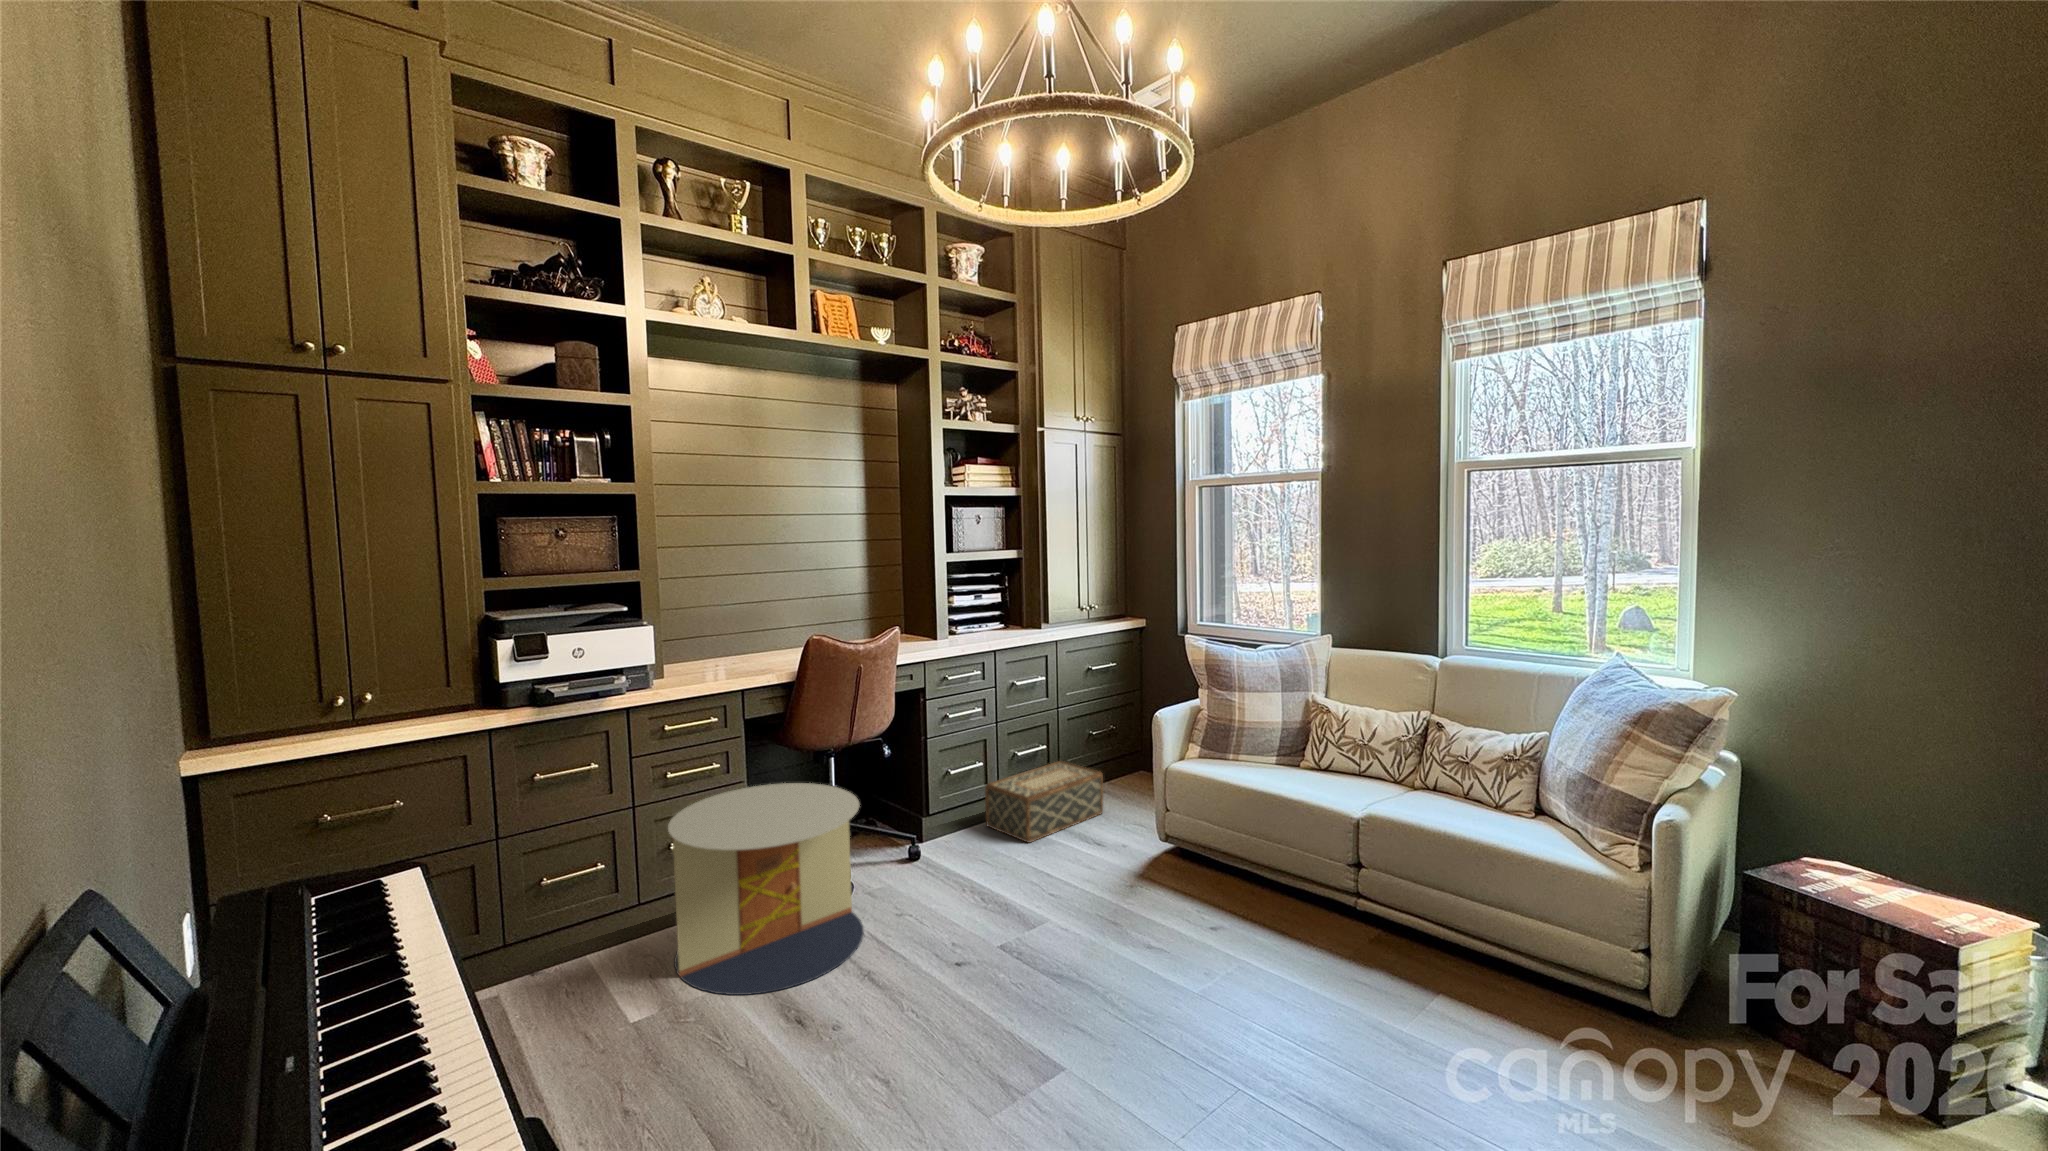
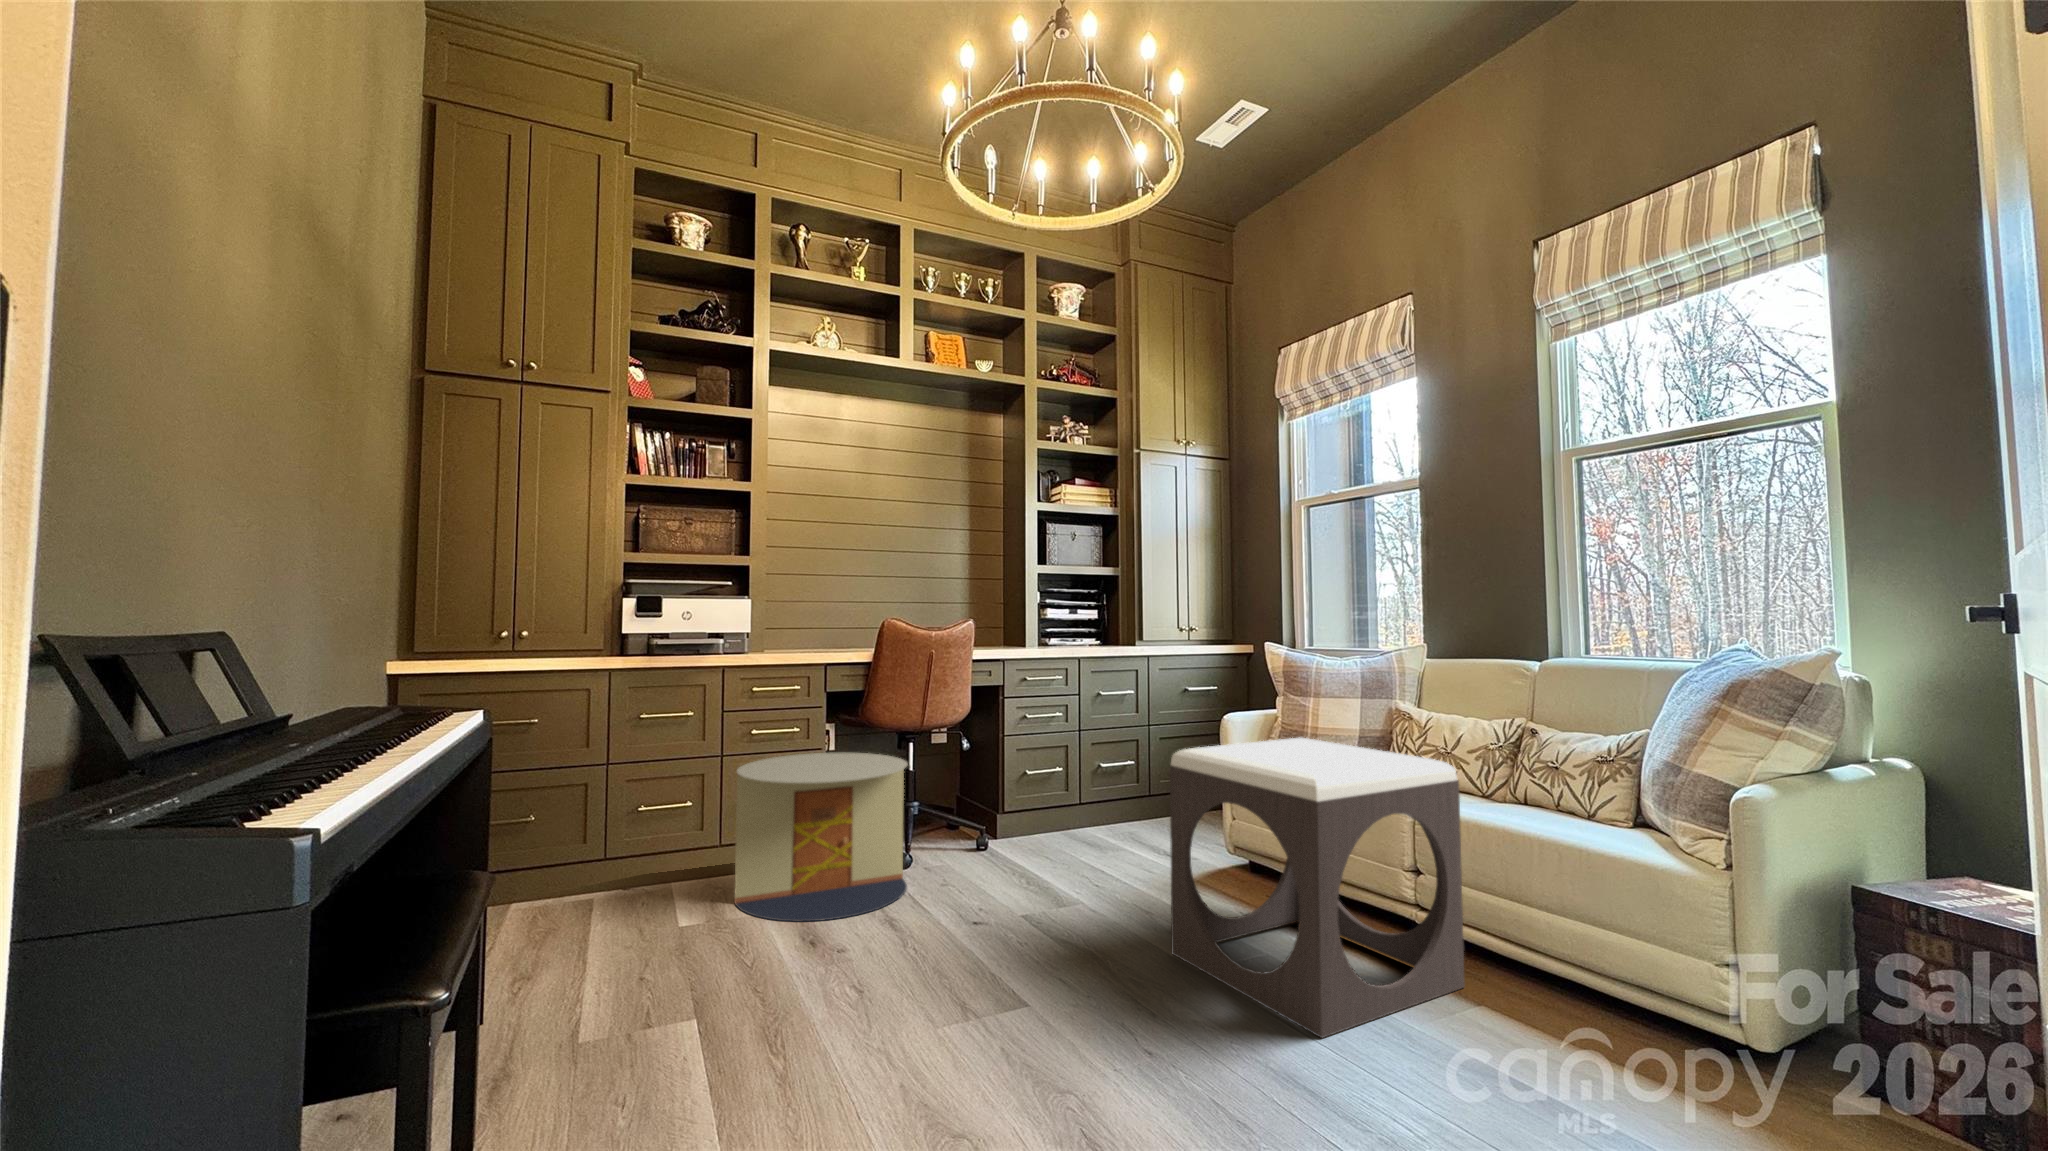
footstool: none [1159,750,1418,1060] -> present [1170,738,1465,1038]
woven basket: present [985,761,1103,843] -> none [1062,780,1187,848]

